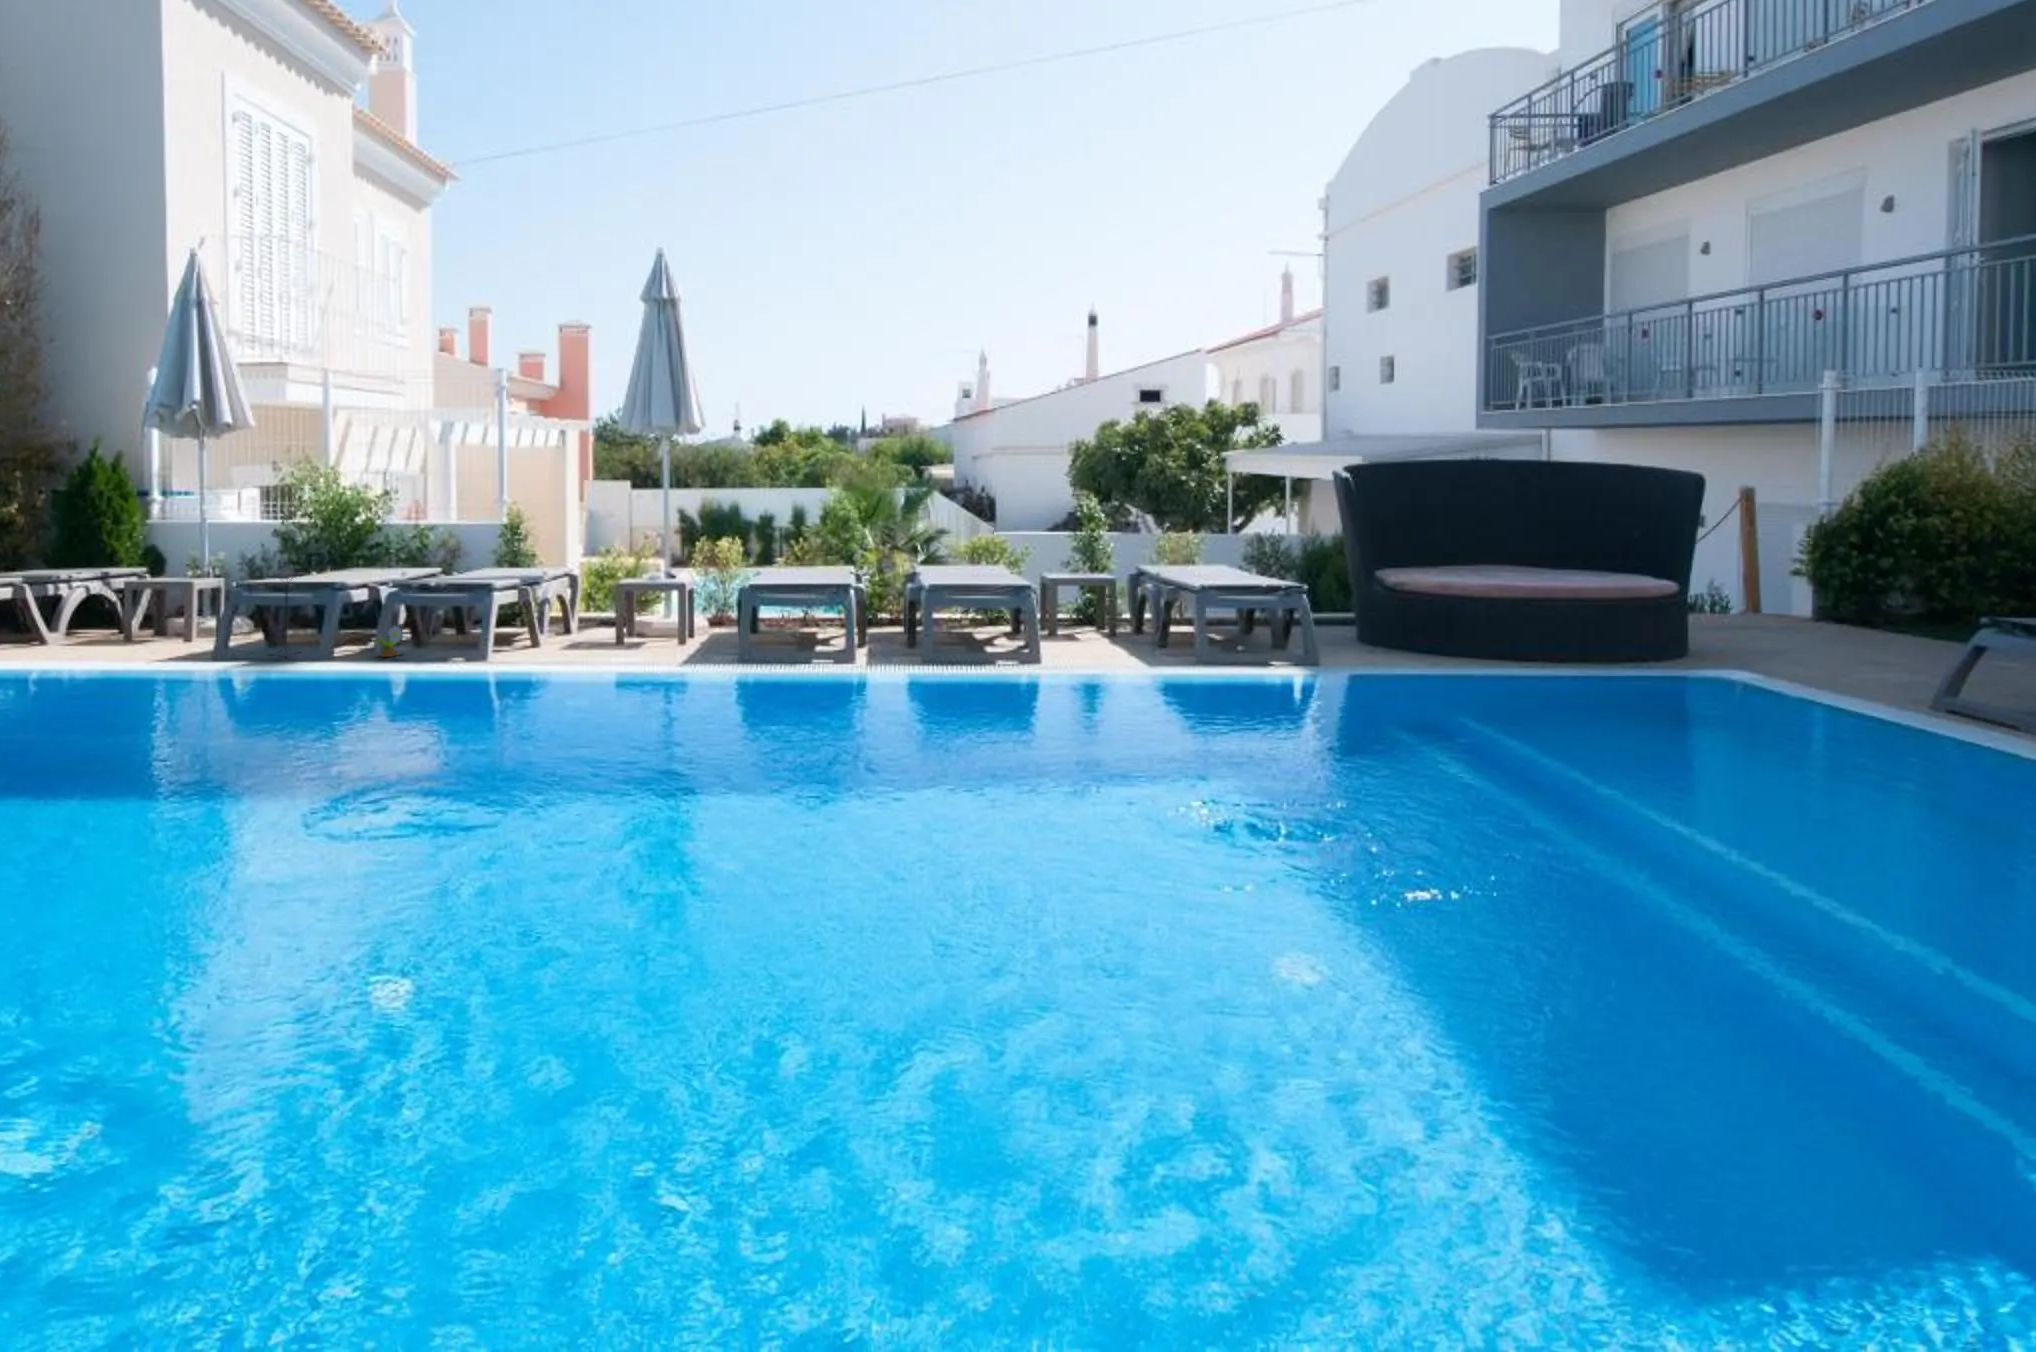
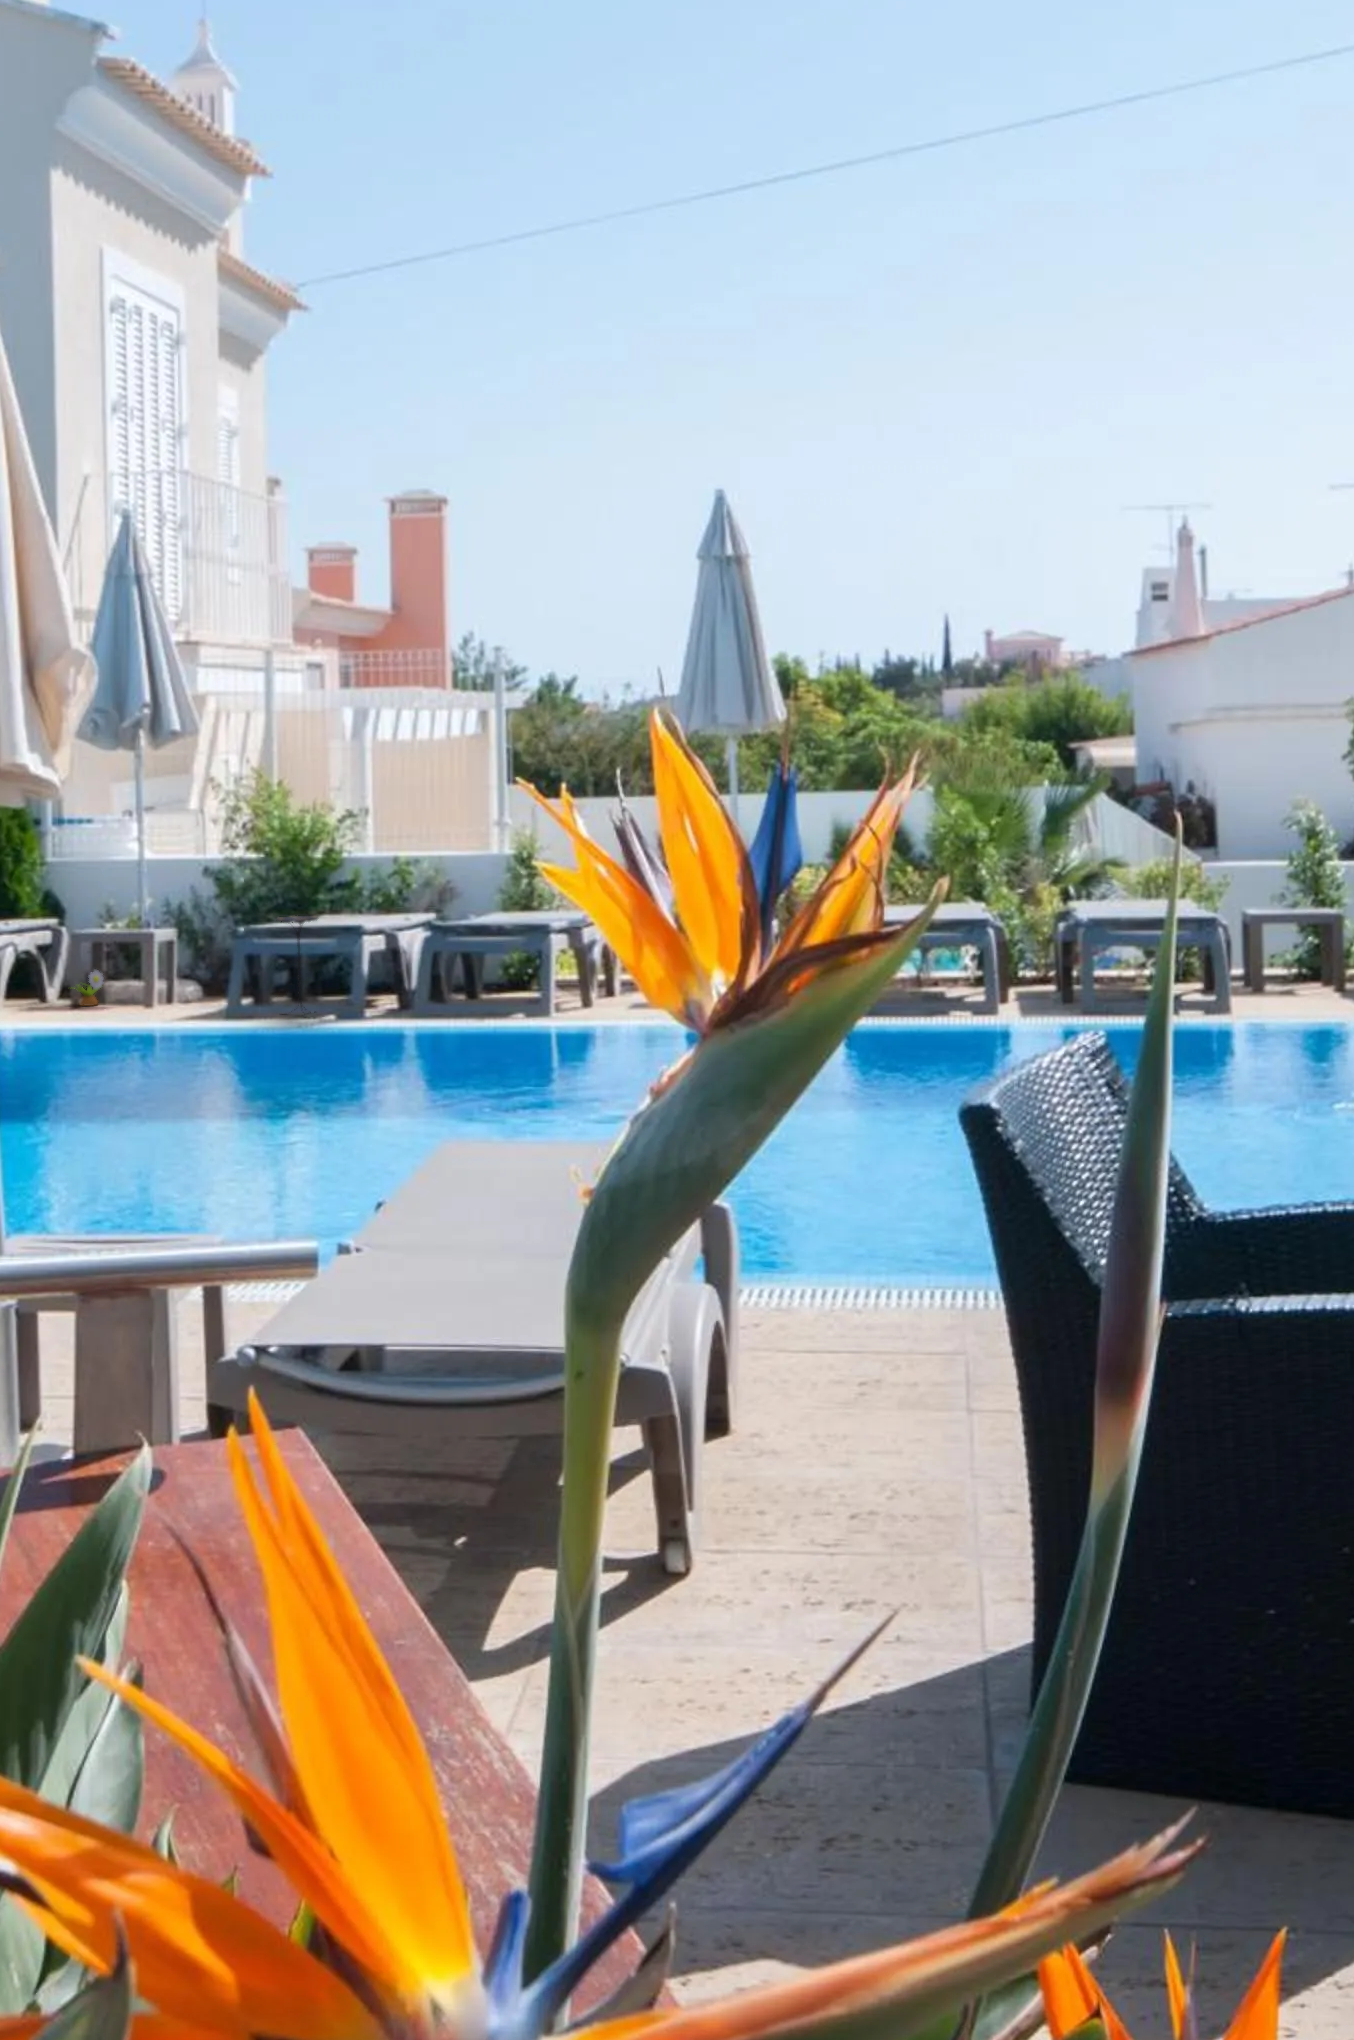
decorative plant: present [377,626,402,657] -> present [74,970,103,1006]

